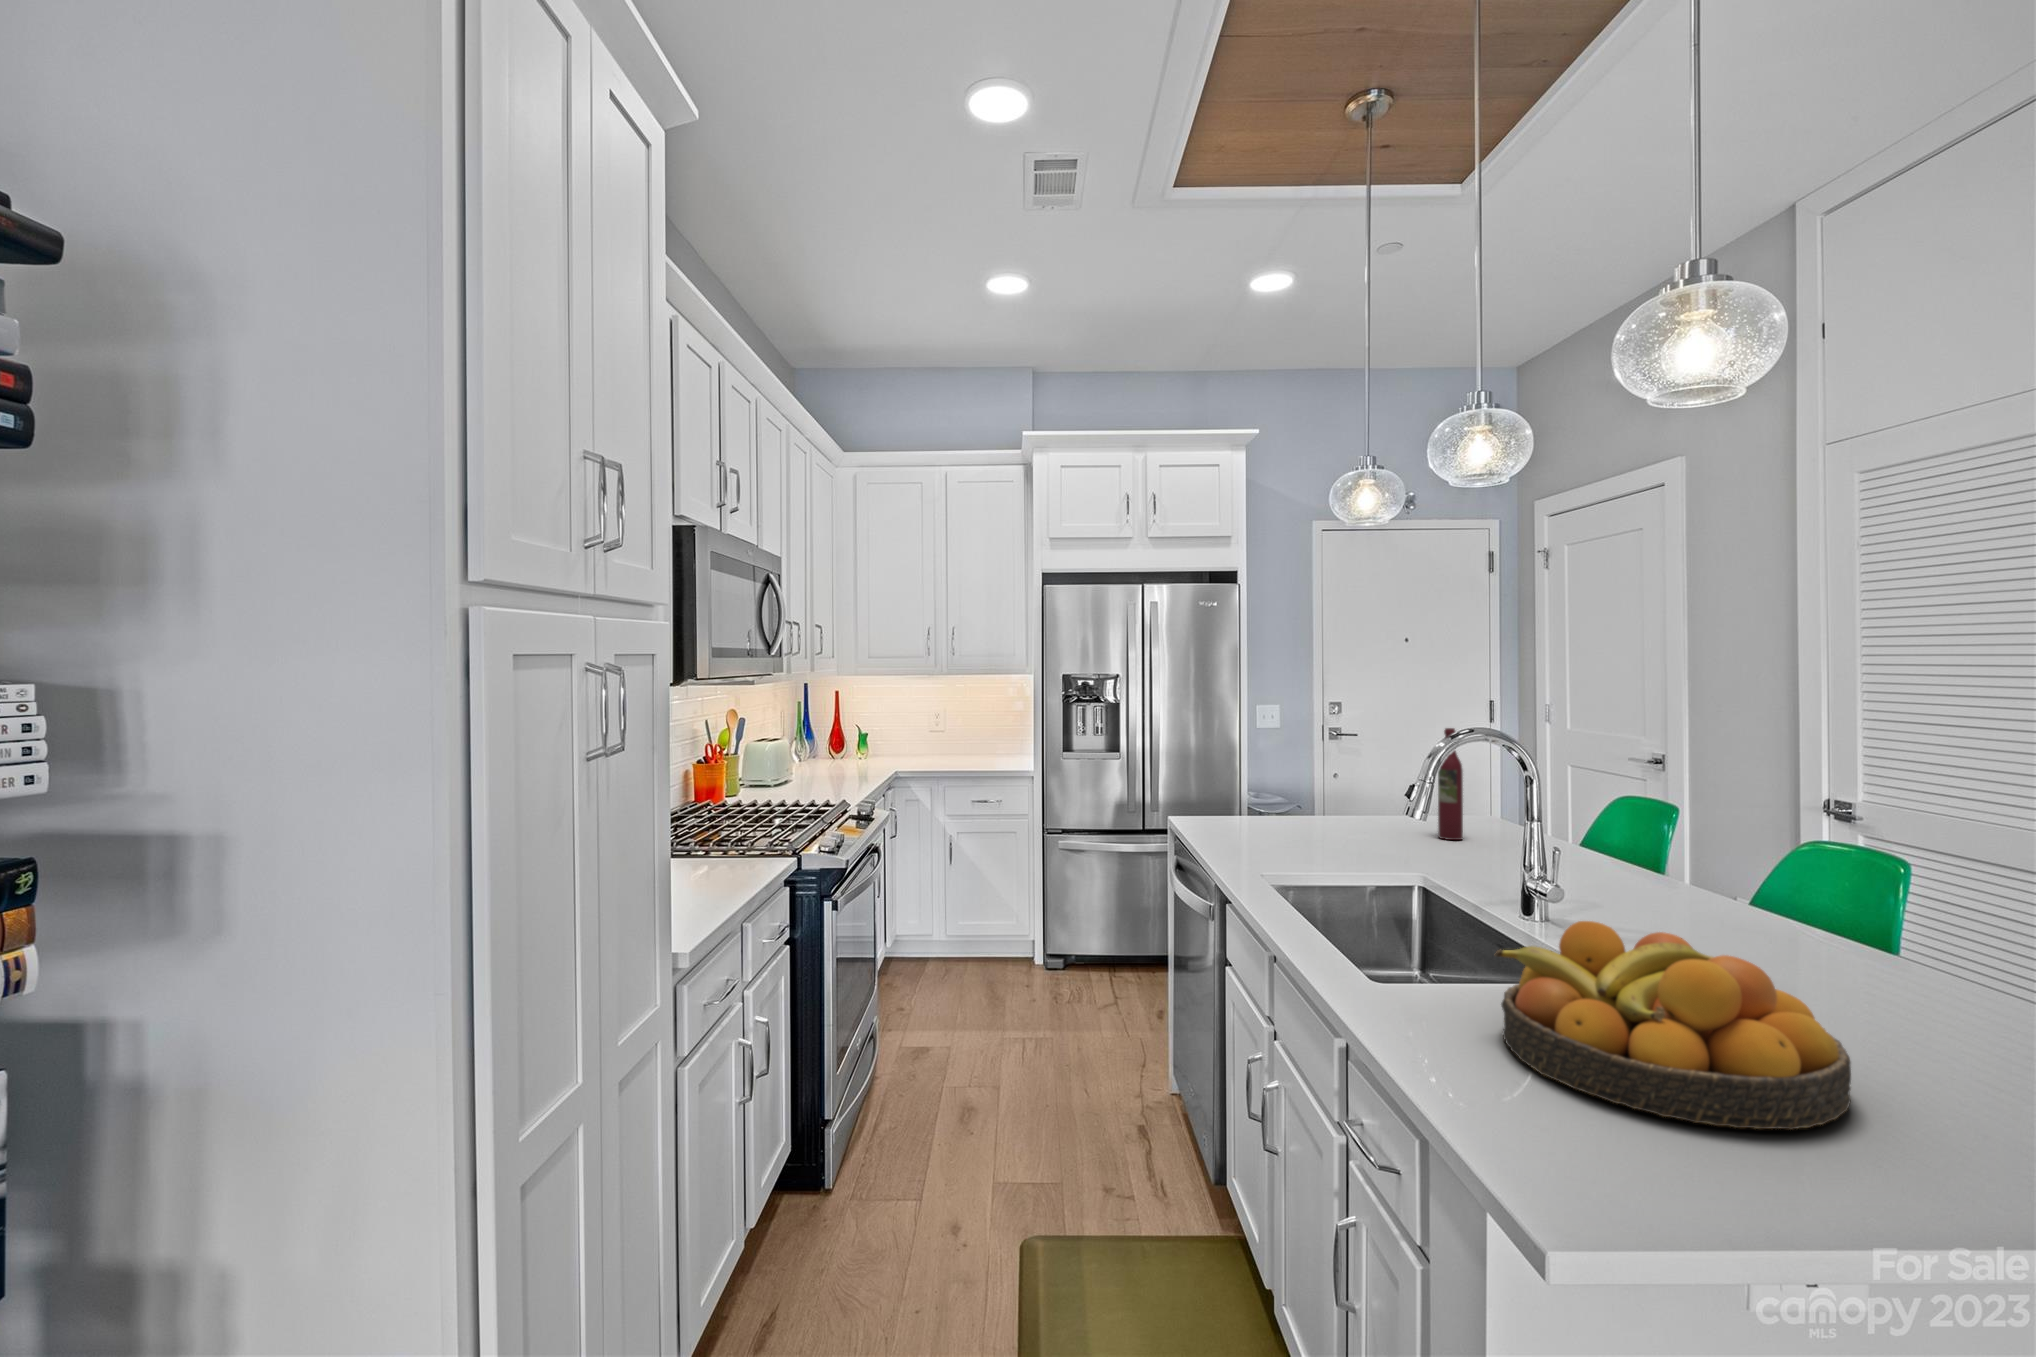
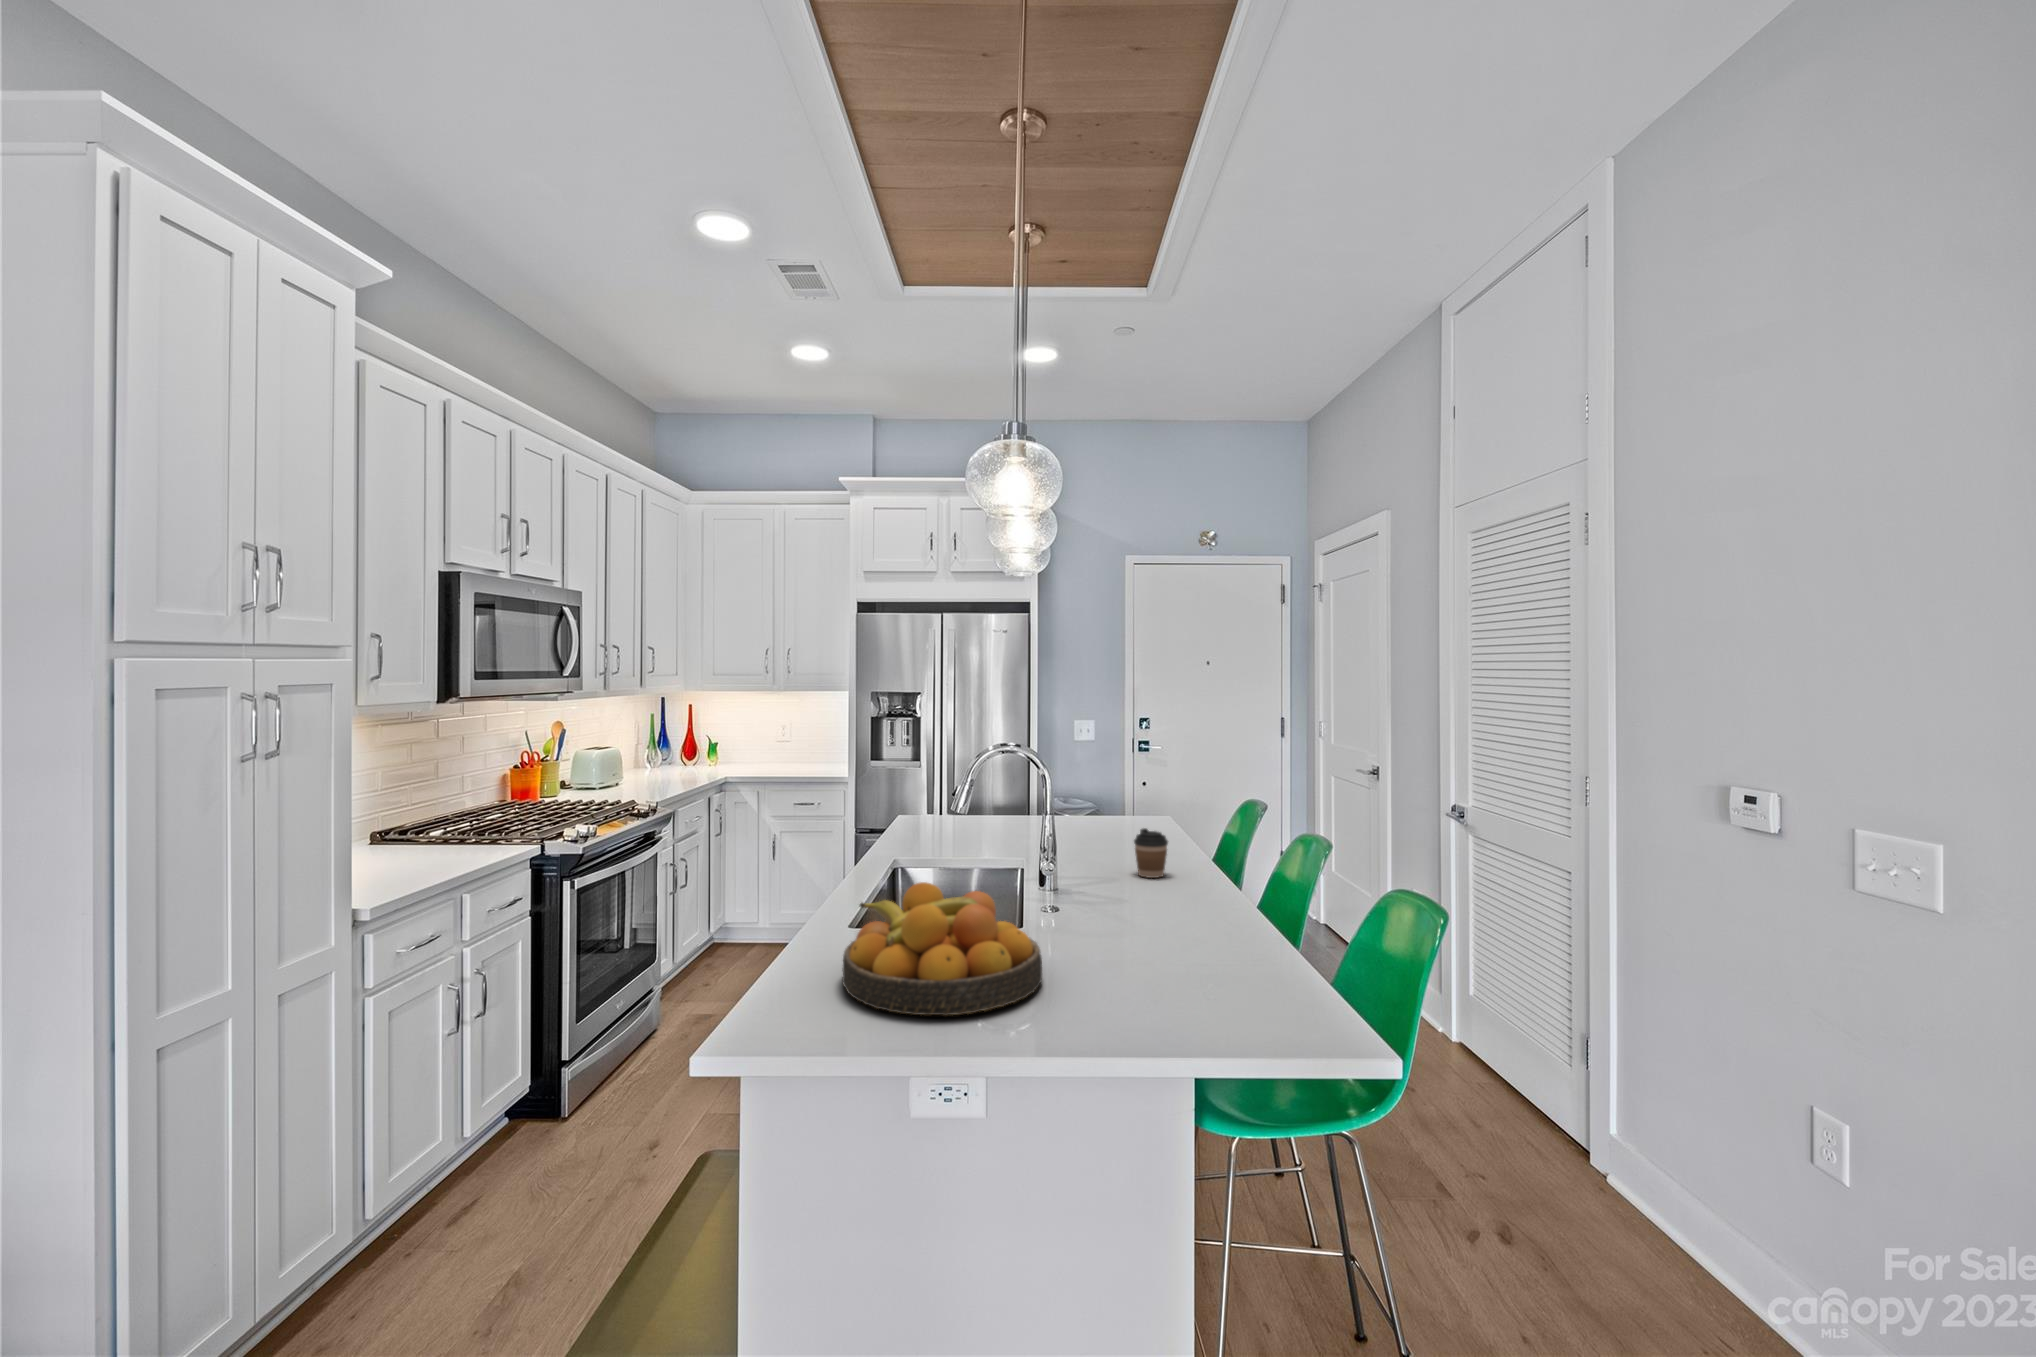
wine bottle: present [1438,728,1463,840] -> none [1090,742,1108,834]
coffee cup: none [1597,835,1649,898] -> present [1134,828,1168,878]

